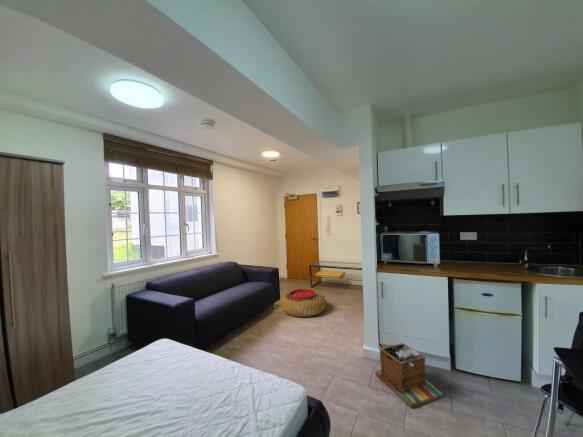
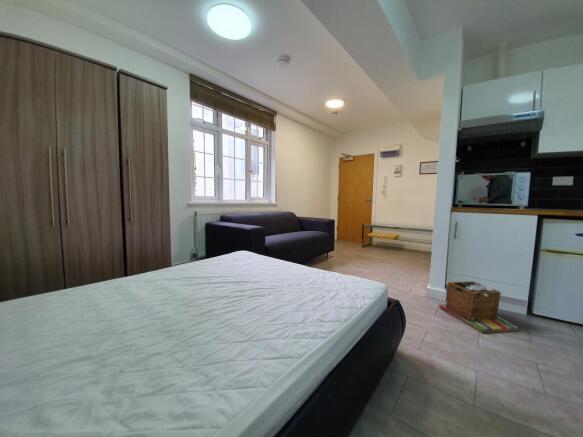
pouf: present [281,289,326,317] -> none [334,242,381,265]

